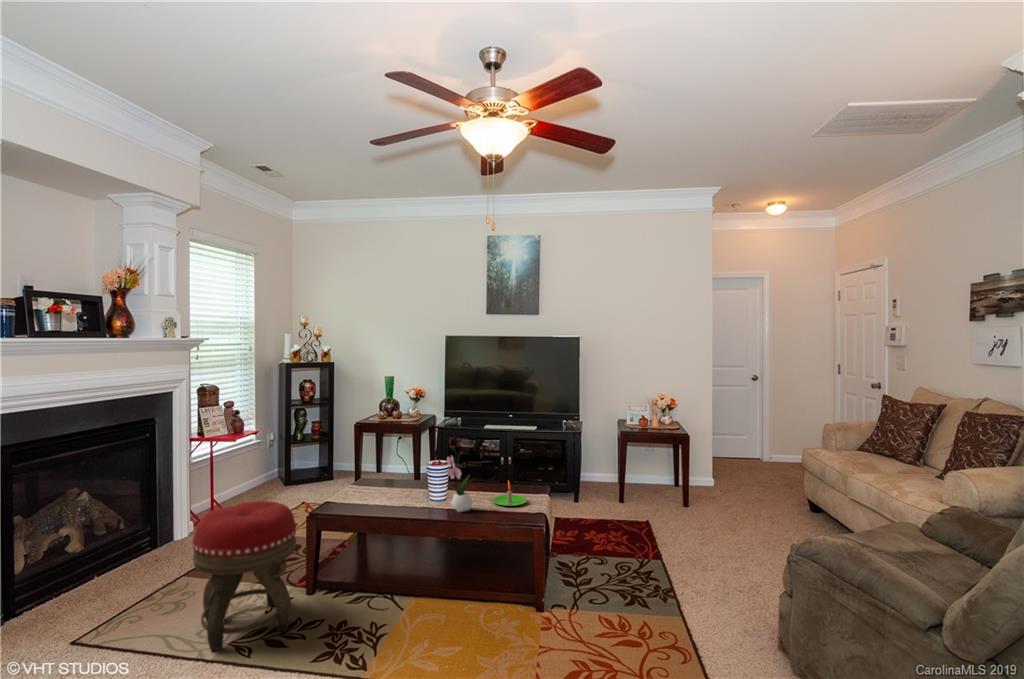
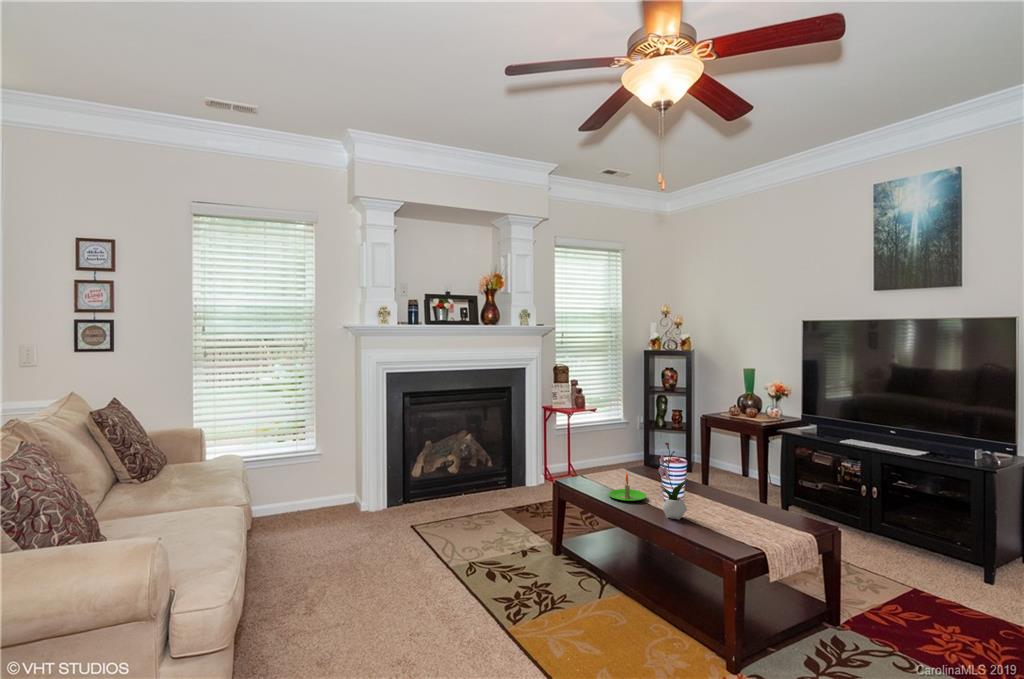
candle: present [492,480,527,506] -> present [608,473,646,501]
footstool: present [192,501,296,651] -> none [455,459,530,571]

